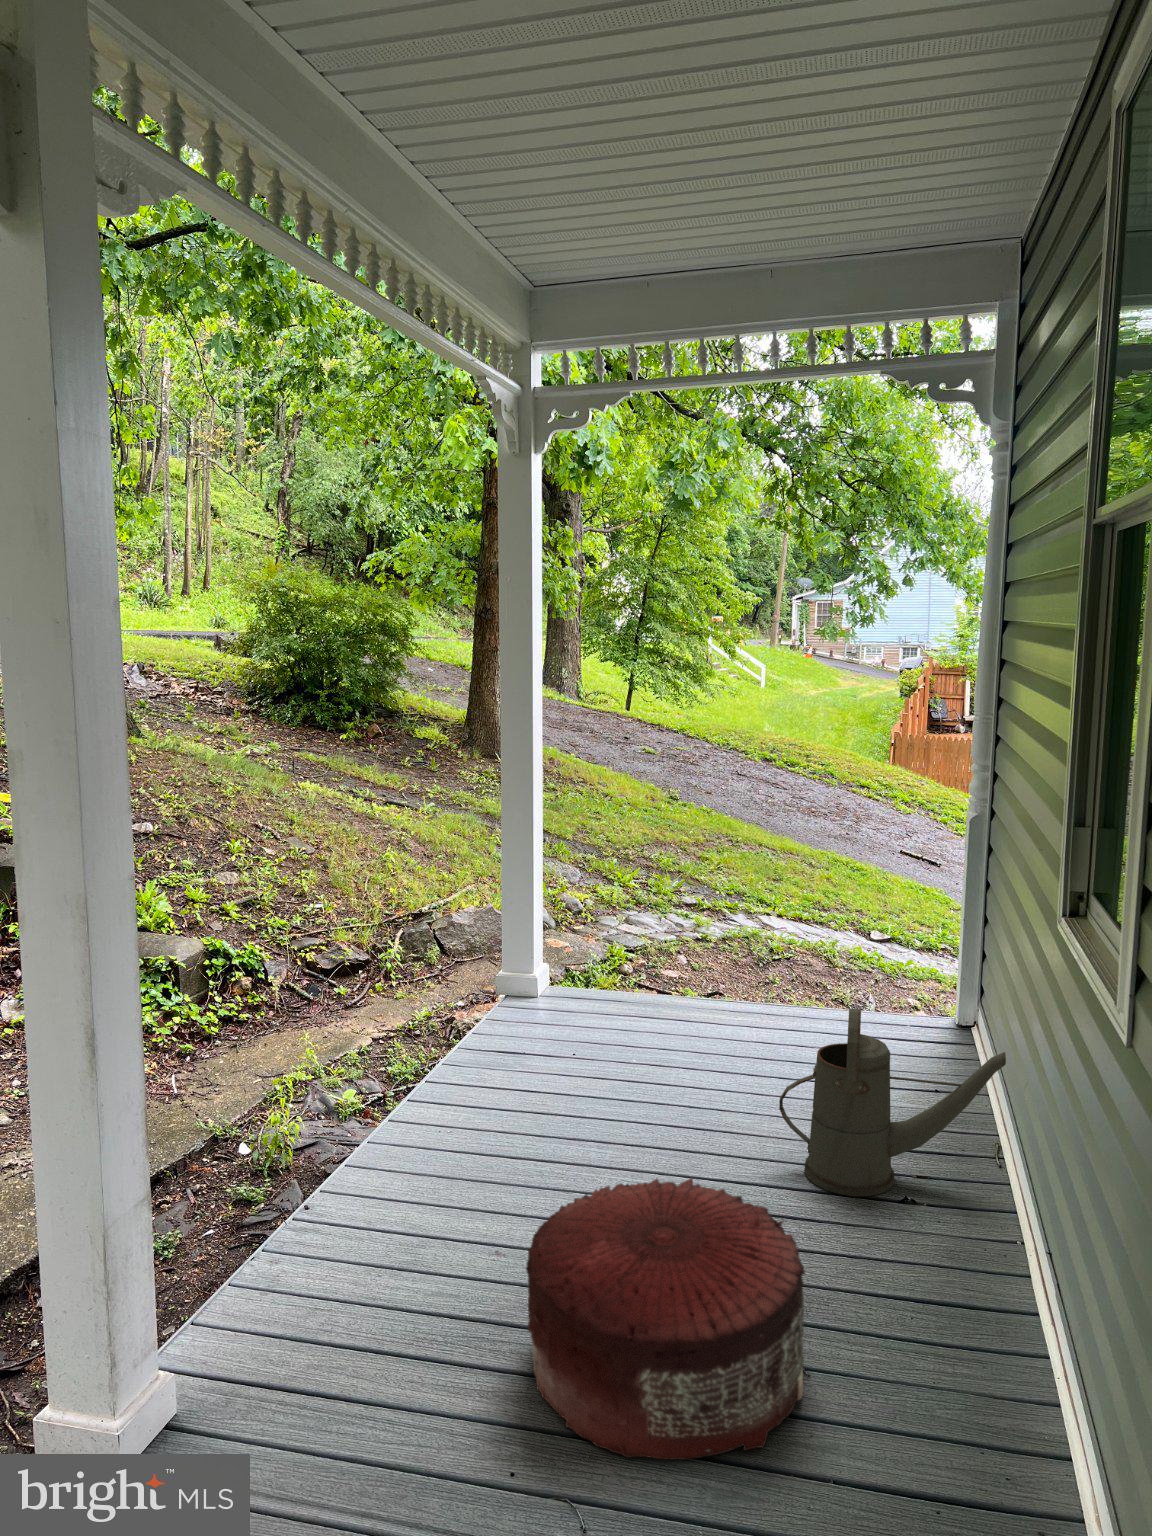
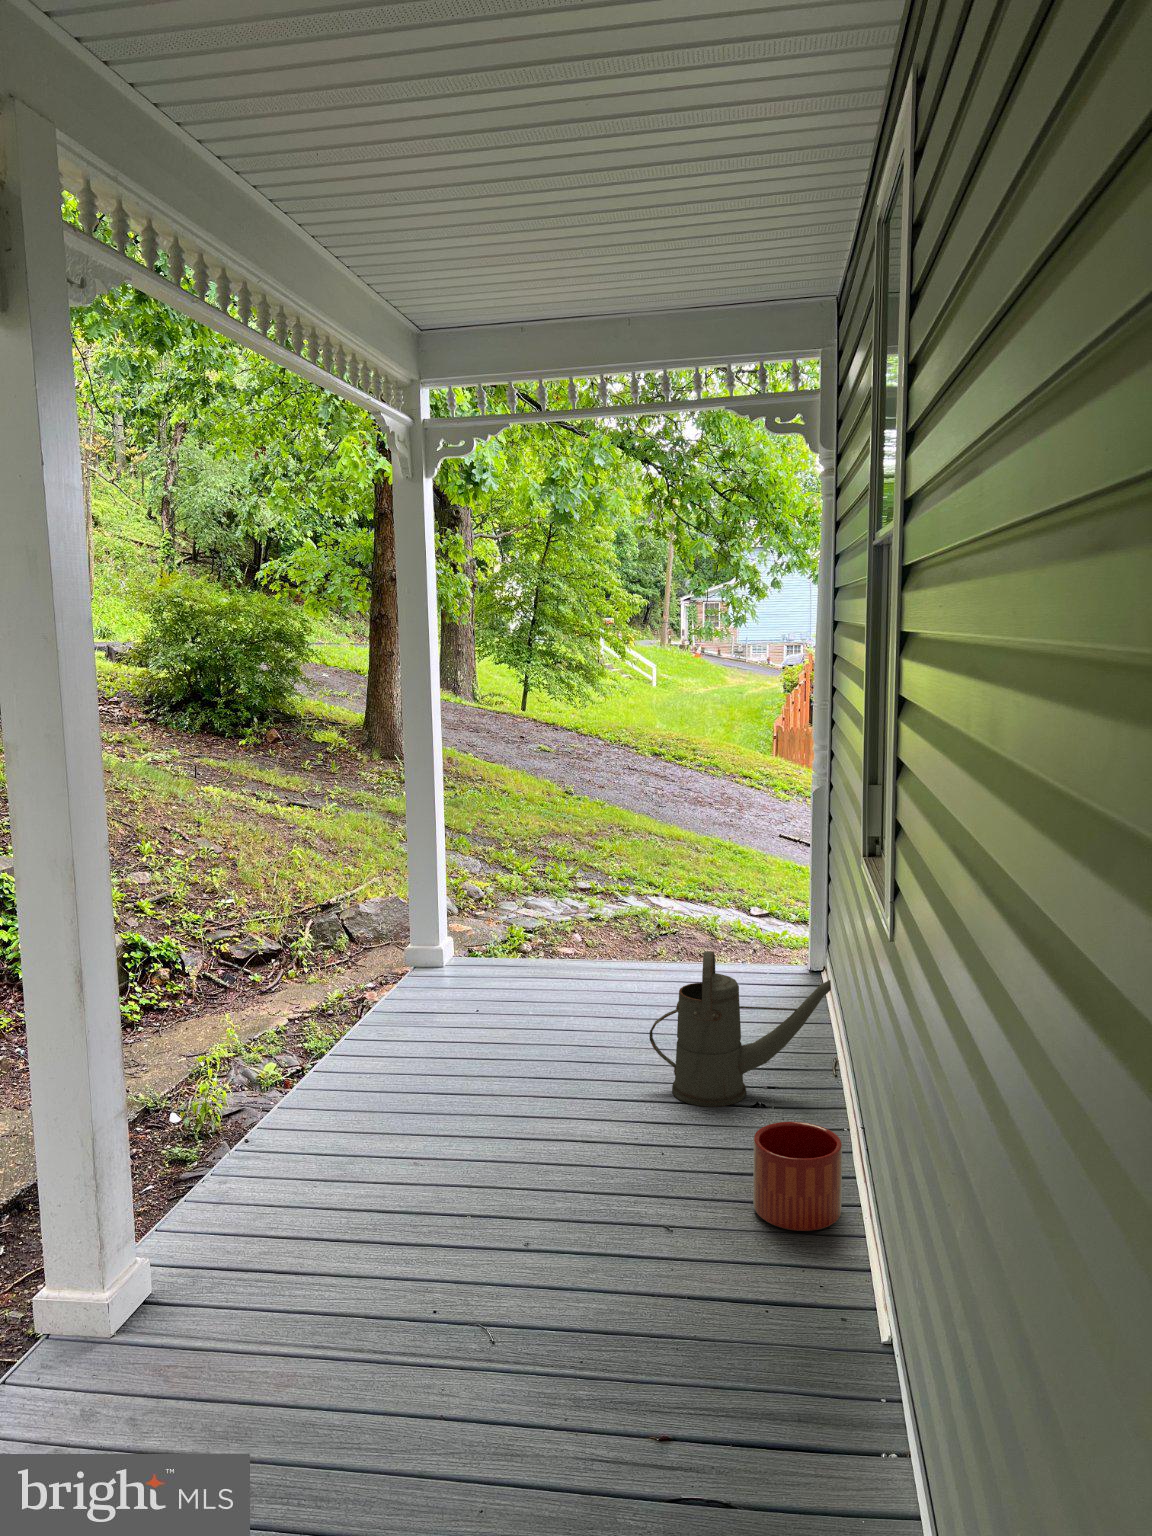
pouf: present [526,1178,804,1460] -> none [437,1084,662,1286]
planter: none [920,1246,1042,1399] -> present [753,1122,842,1231]

